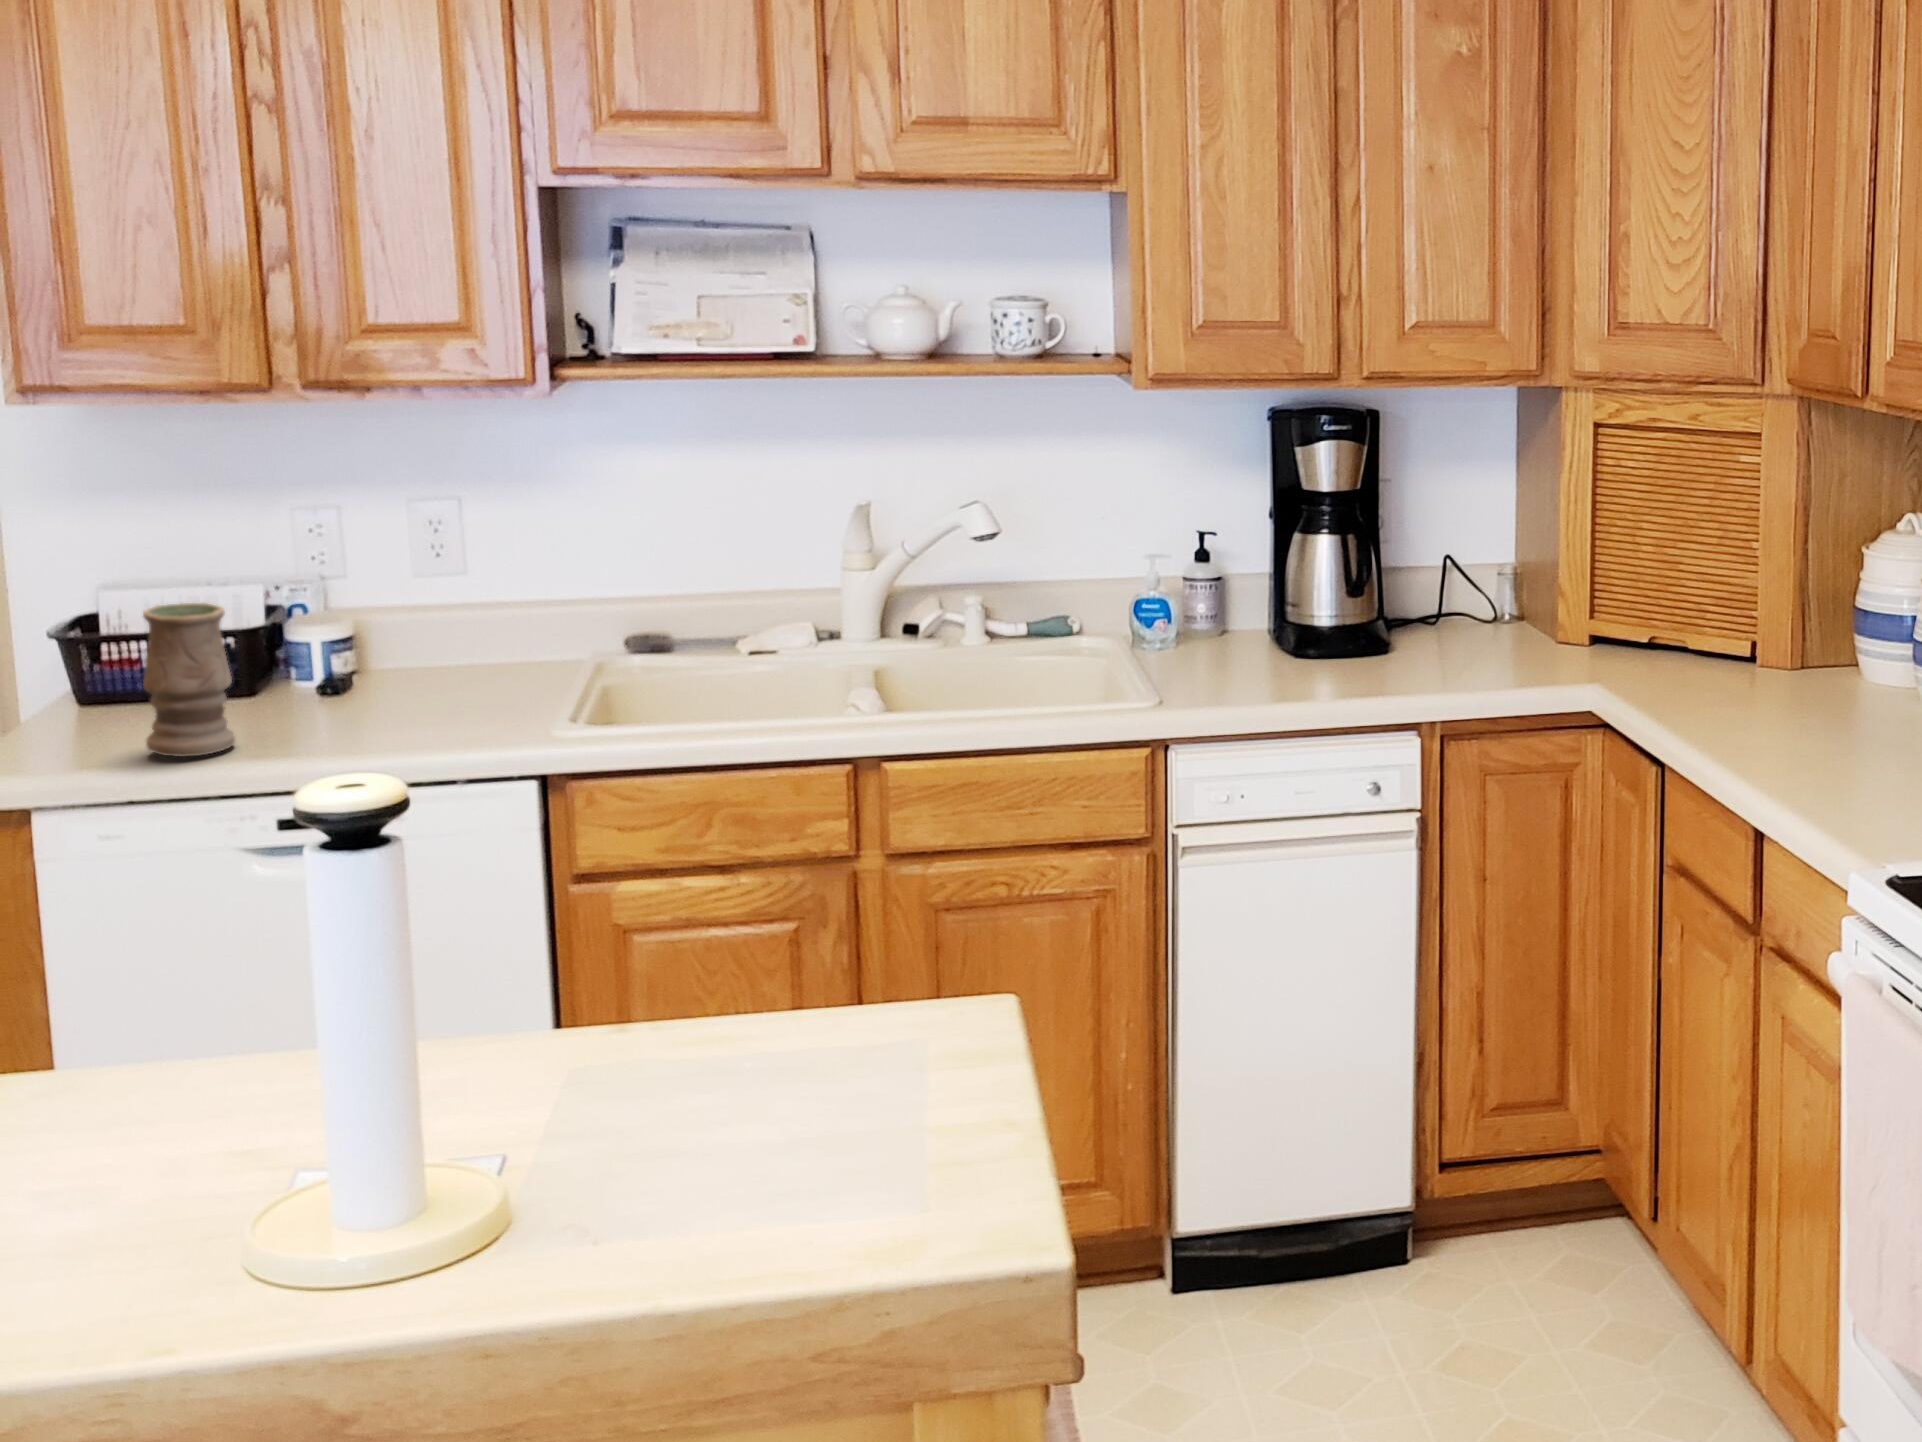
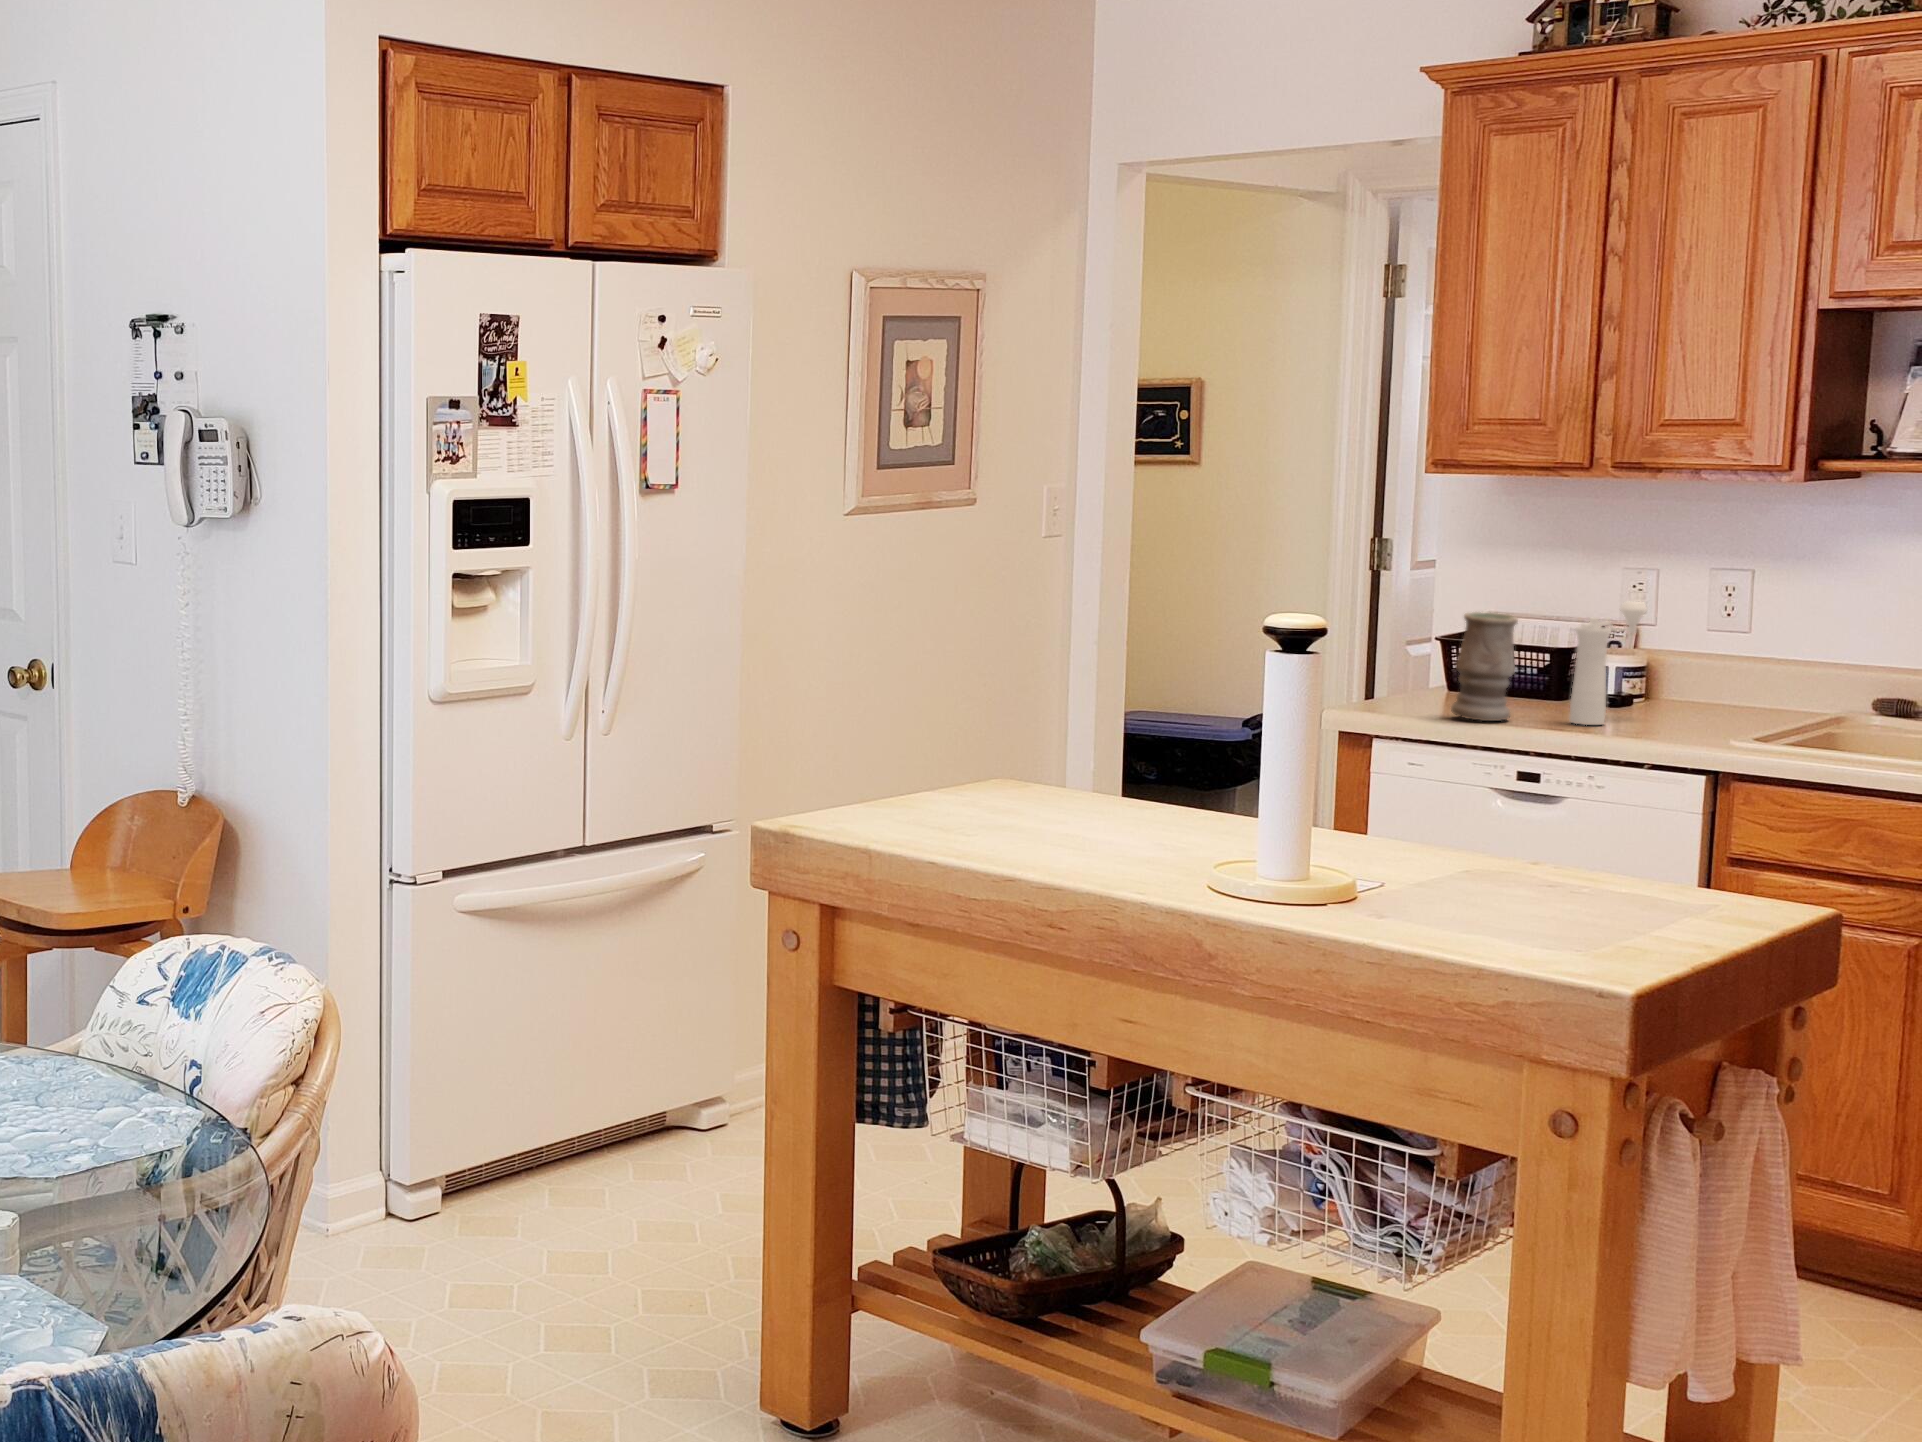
pepper mill: none [304,559,383,734] -> present [1569,602,1647,725]

